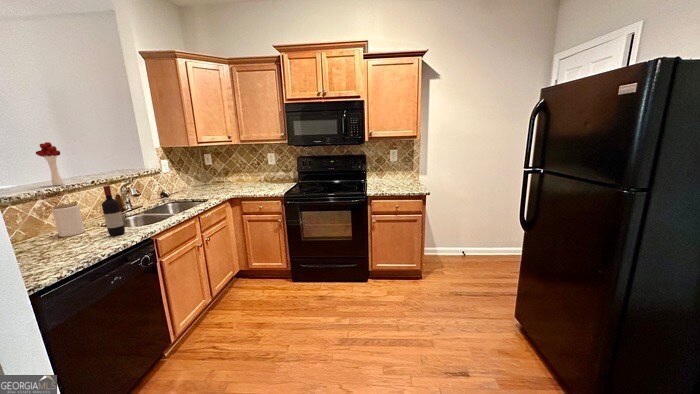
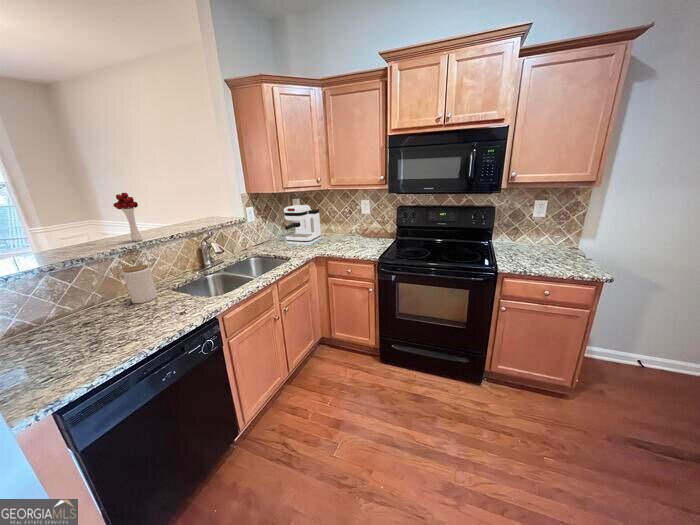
coffee maker: none [198,158,234,191] -> present [284,205,321,245]
wine bottle: present [102,186,125,236] -> none [163,251,190,311]

